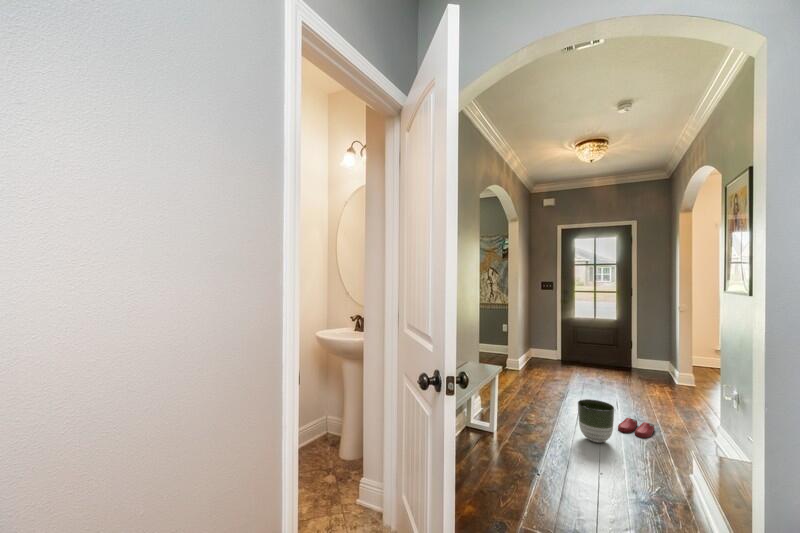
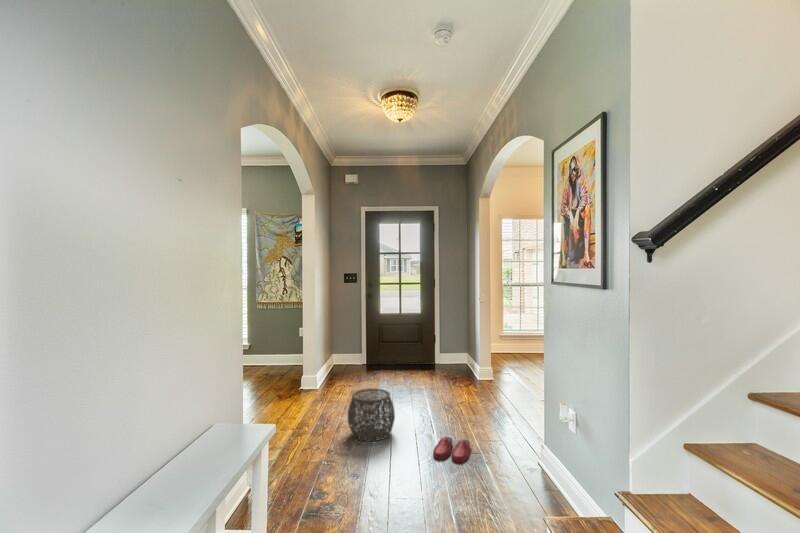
woven basket: none [545,372,586,412] -> present [348,388,395,442]
planter: present [578,399,614,443] -> none [389,427,432,487]

